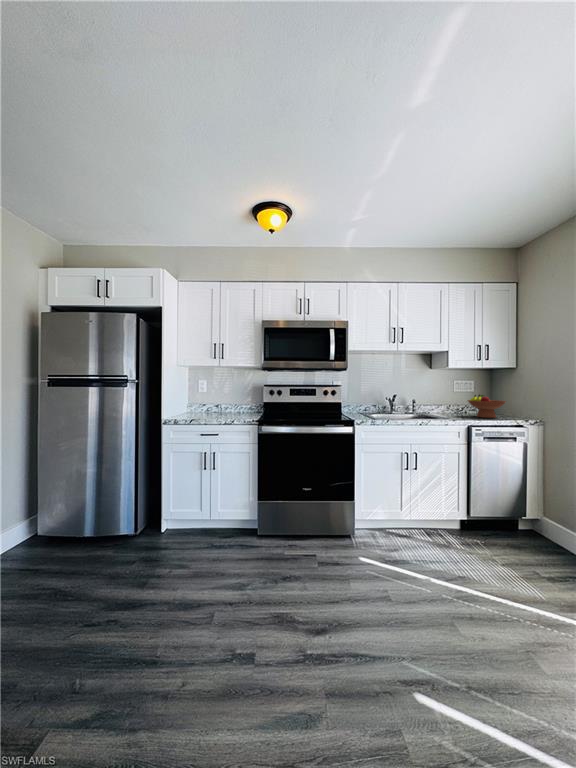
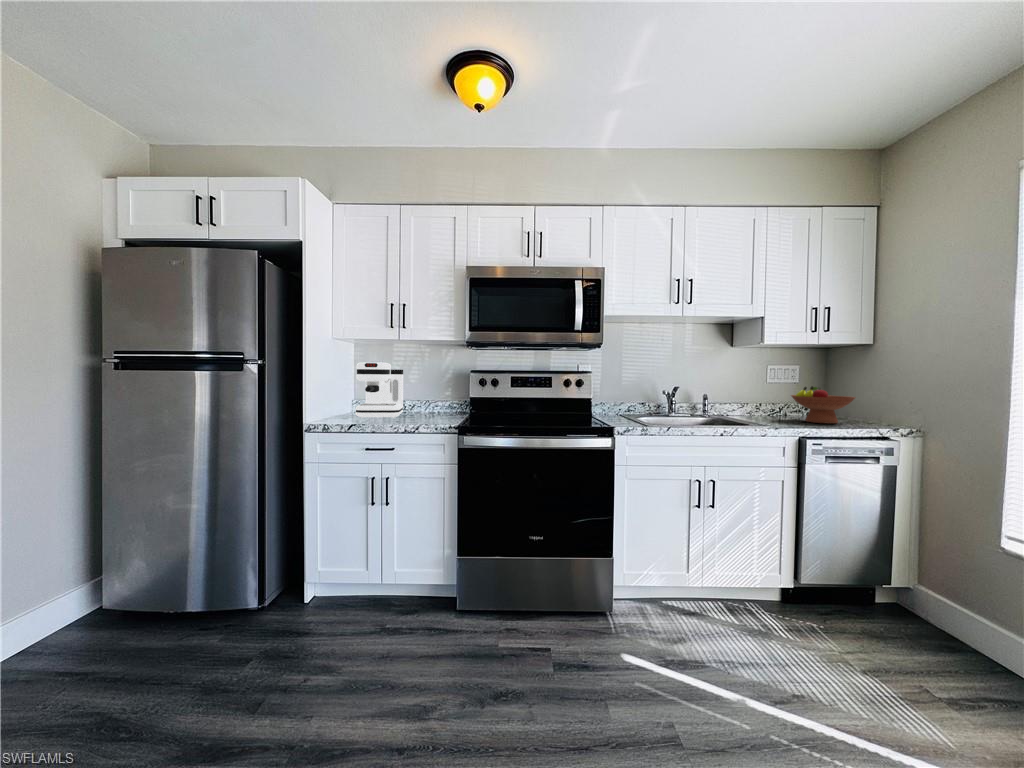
coffee maker: none [191,381,220,417] -> present [355,362,403,418]

